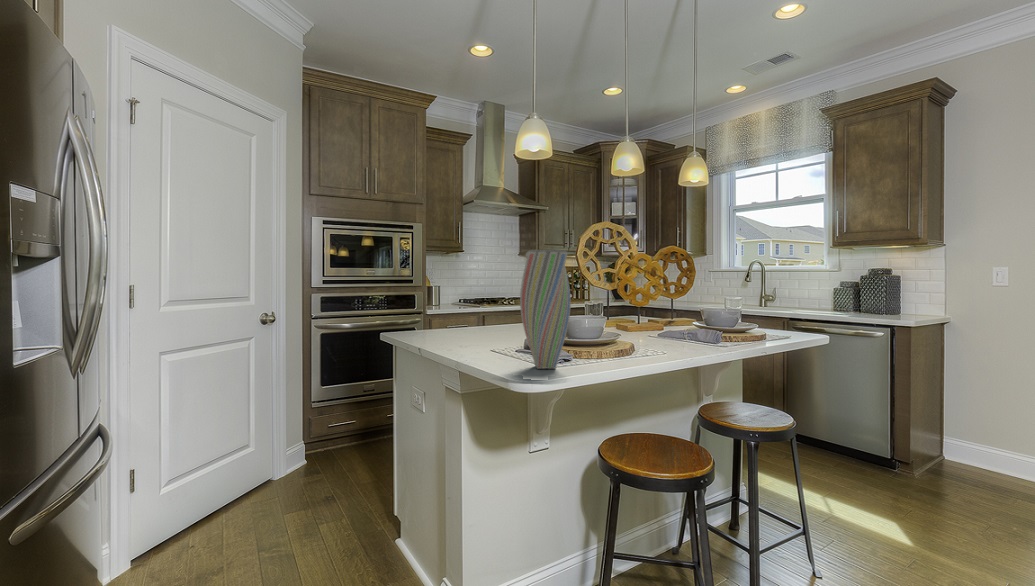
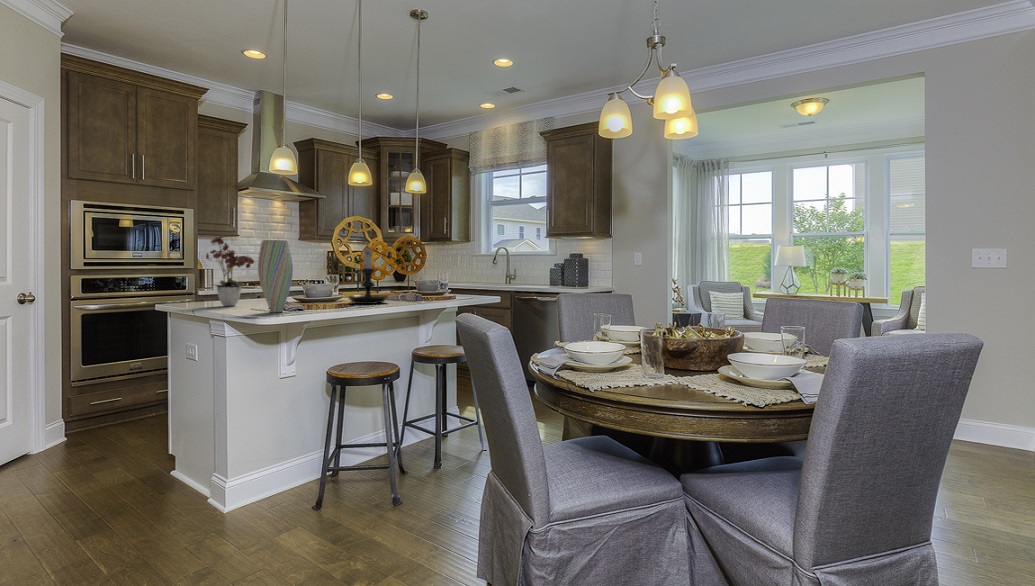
flower arrangement: none [438,245,504,344] -> present [206,237,254,306]
candle holder: none [628,257,692,348] -> present [348,249,388,304]

